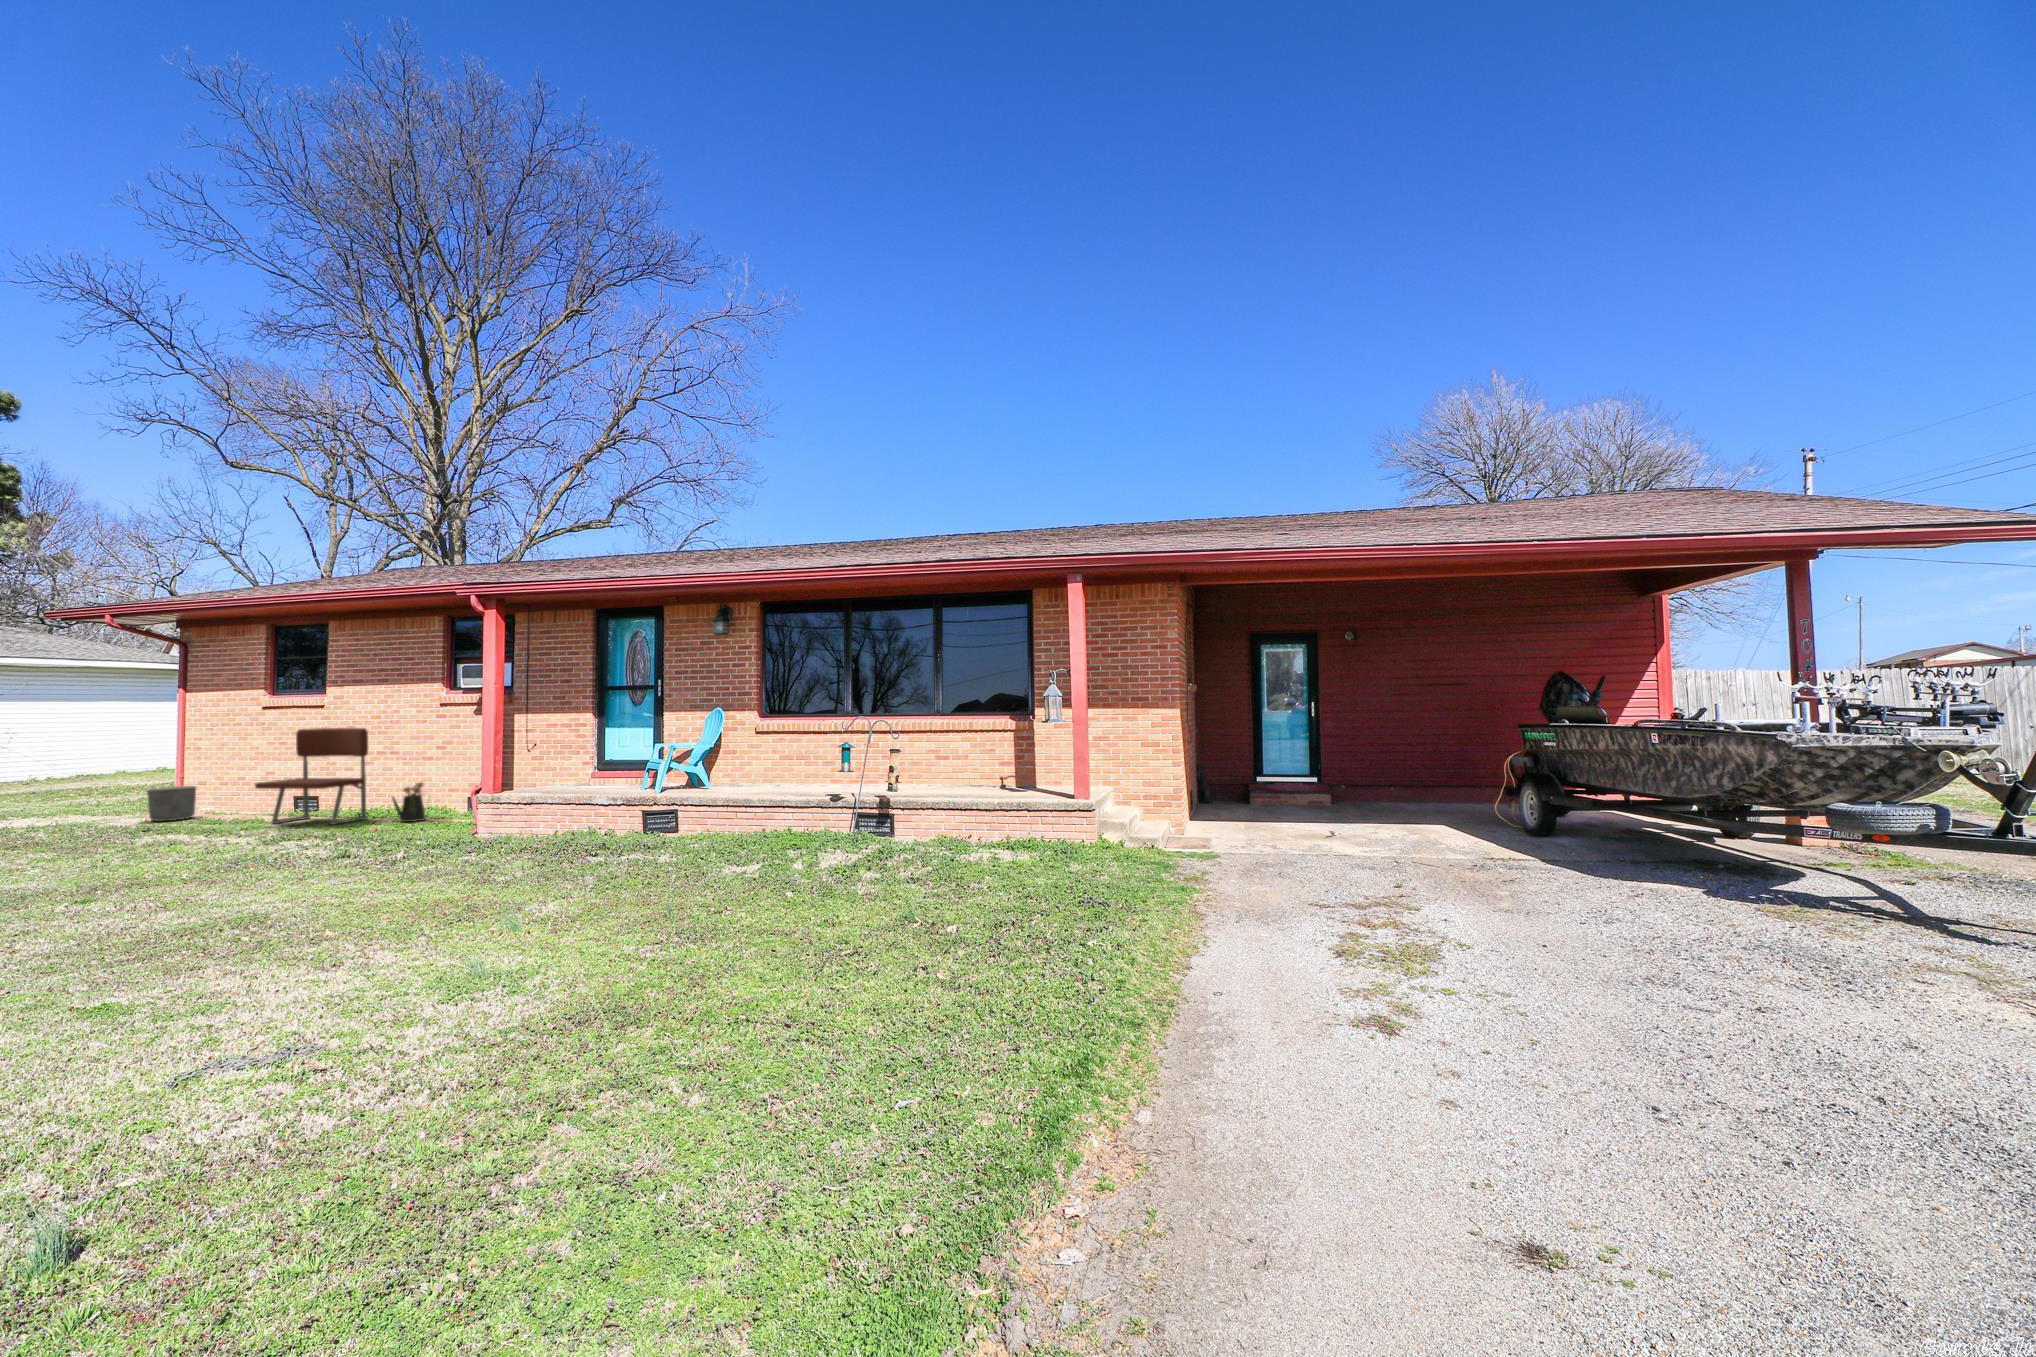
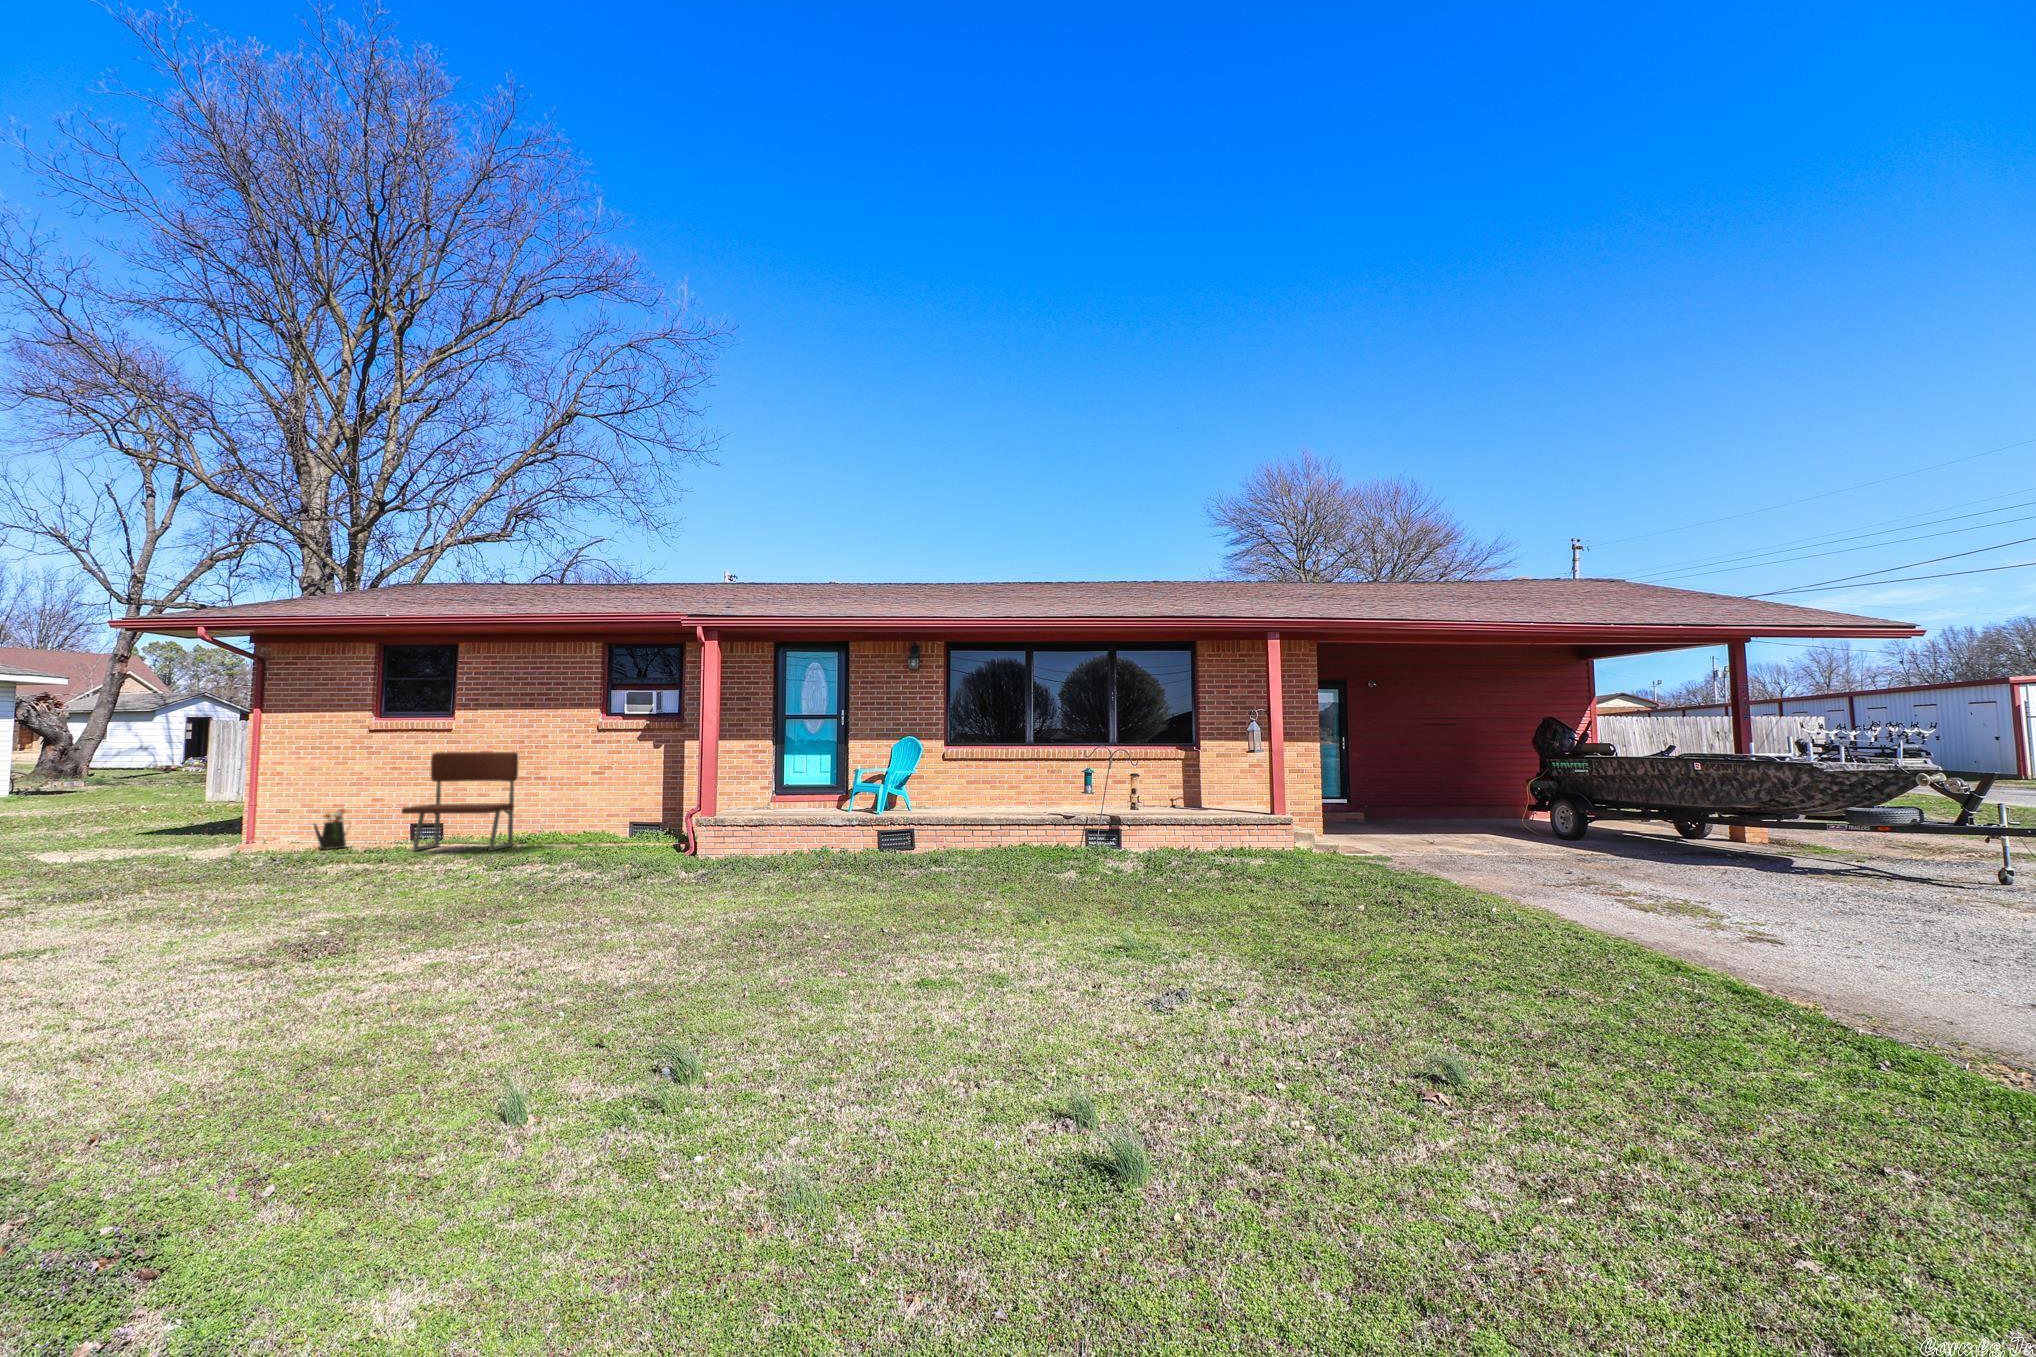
watering can: present [392,782,426,822] -> present [314,809,346,849]
planter: present [147,786,196,821] -> none [243,813,293,851]

